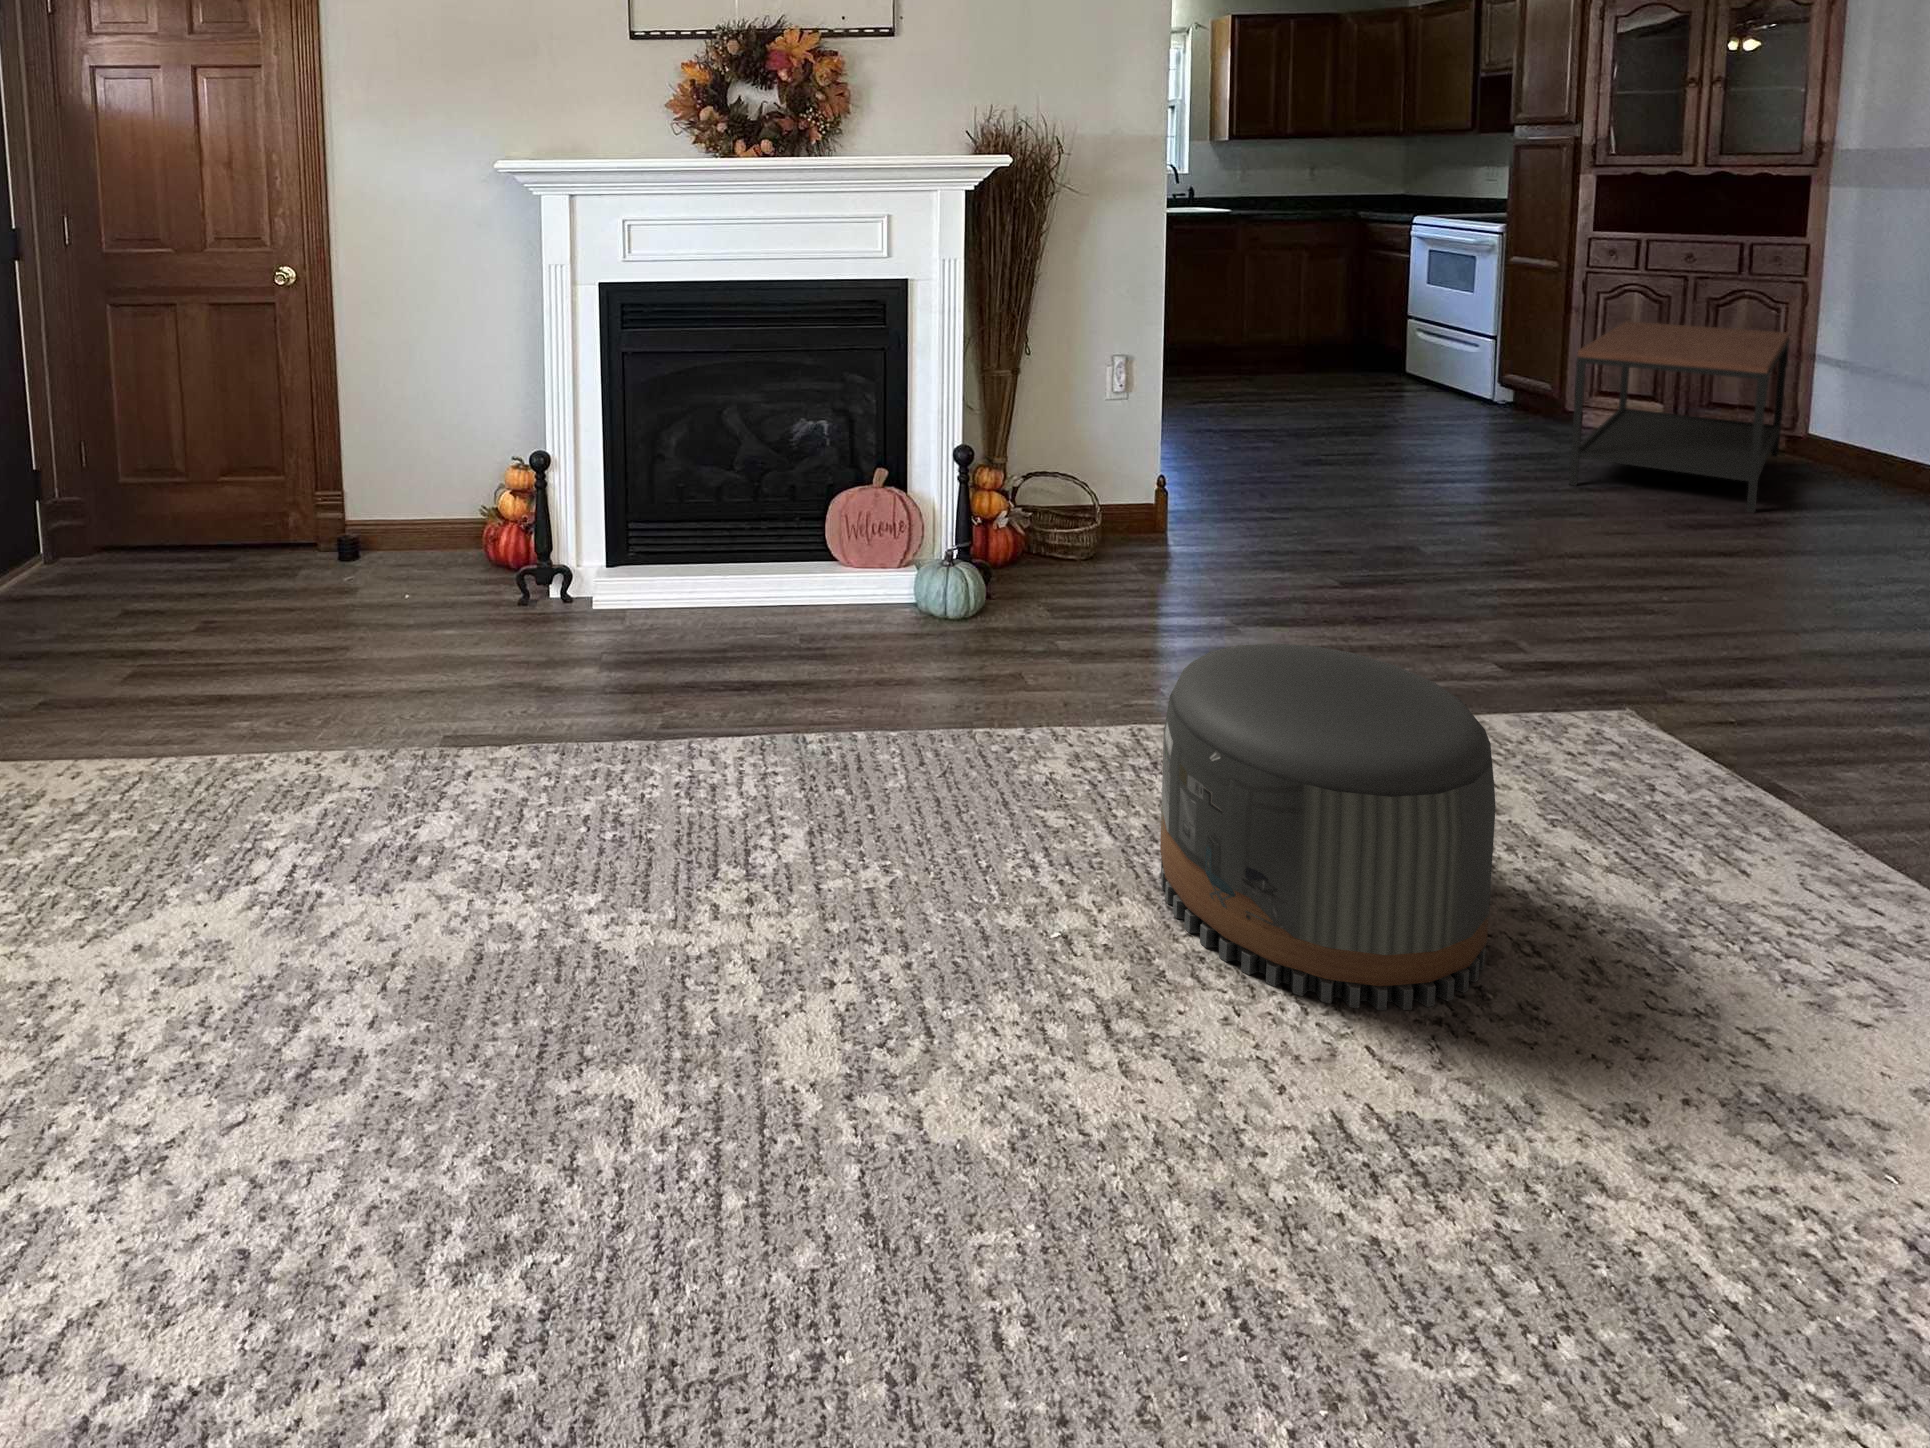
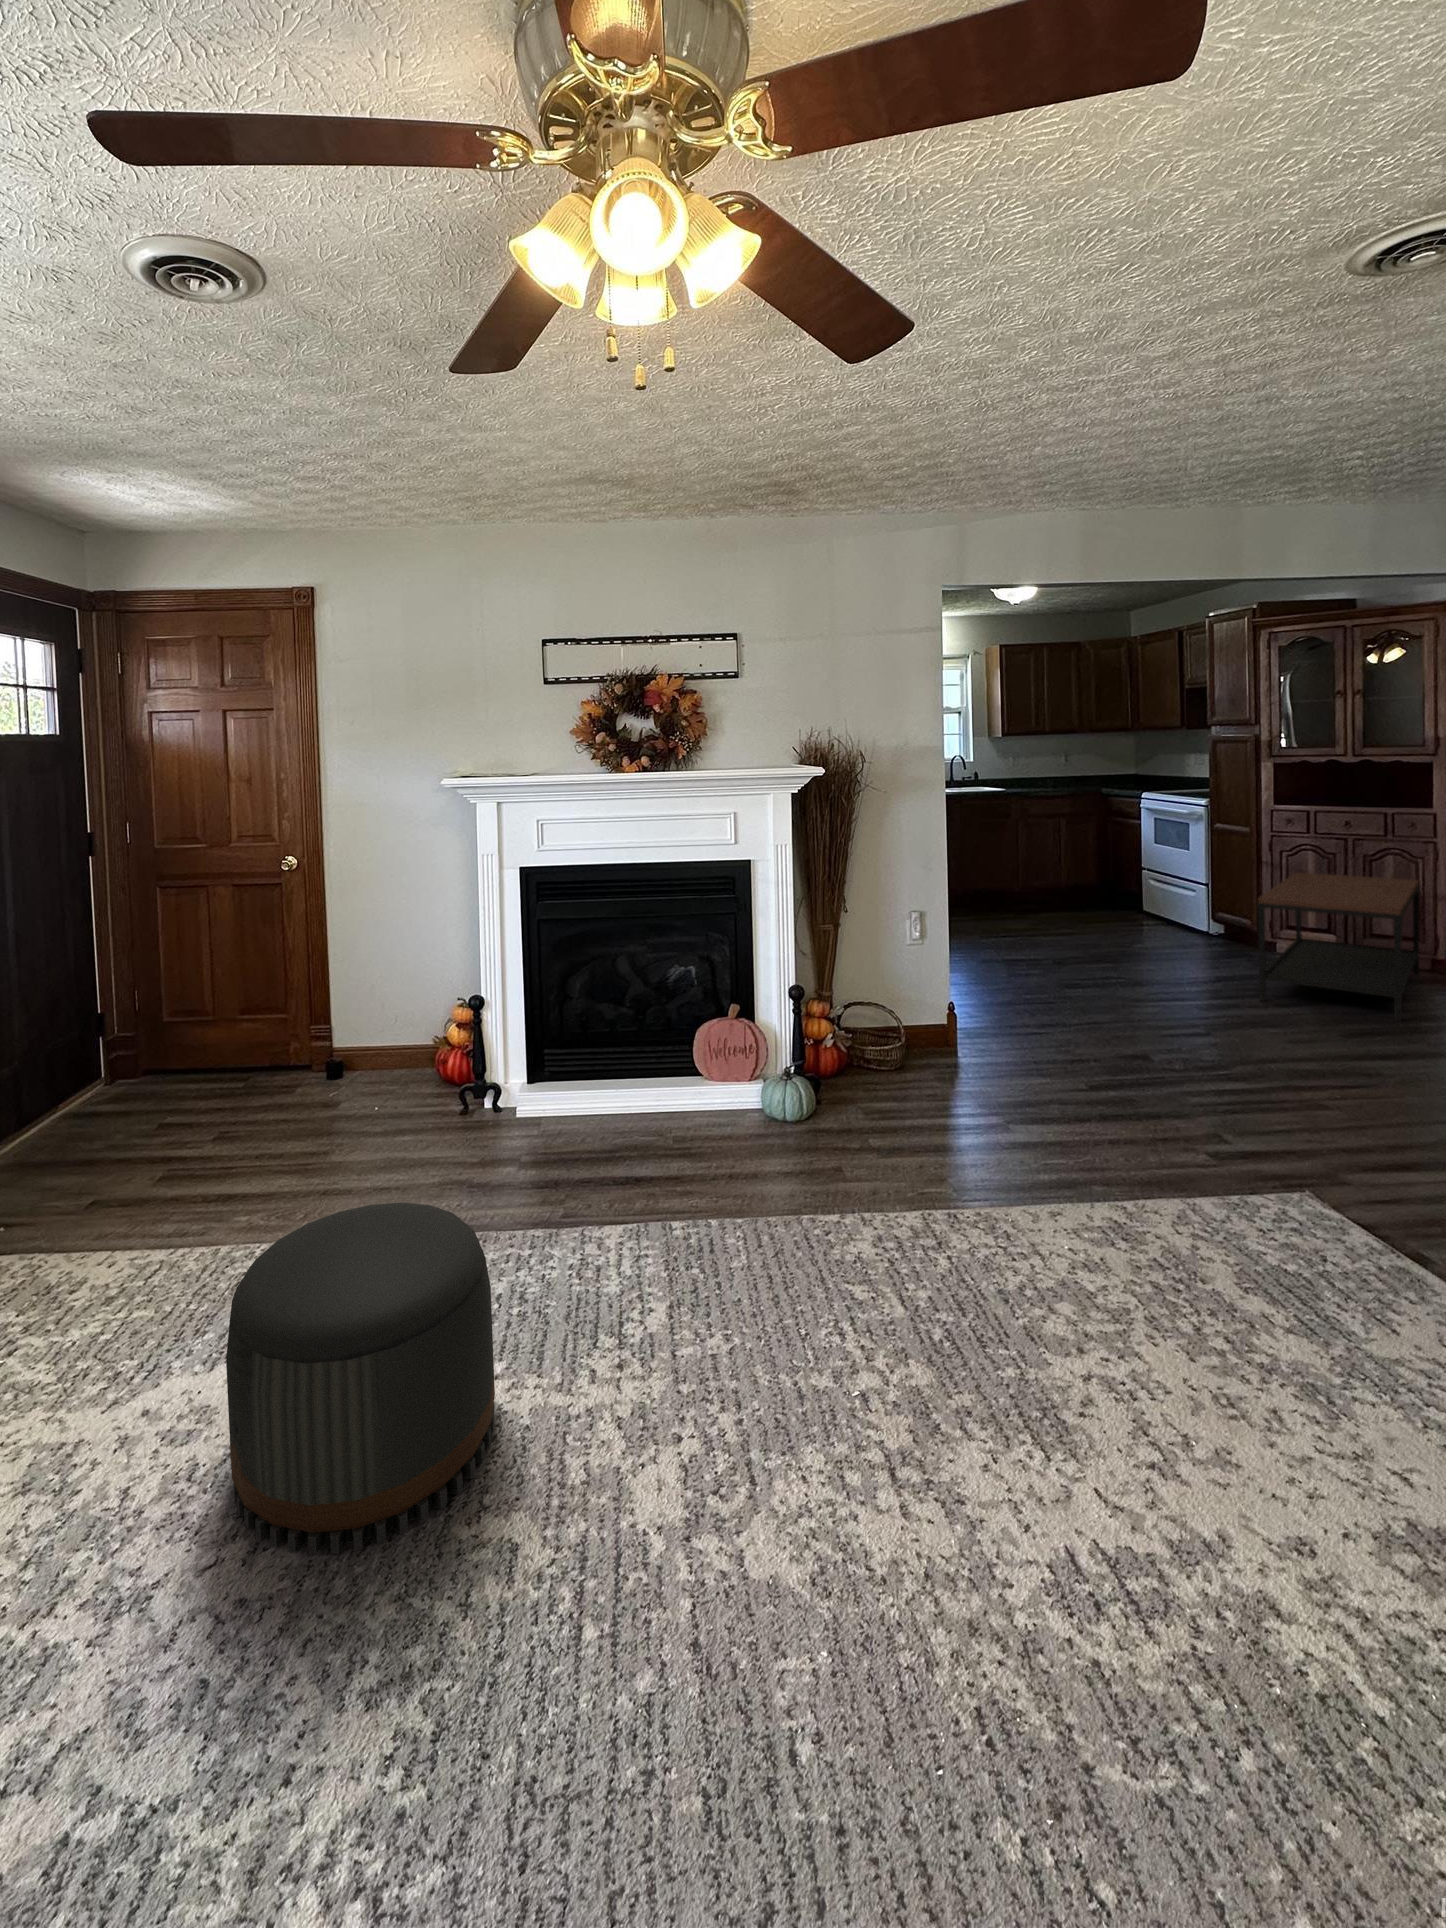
pouf: present [1160,643,1496,1010] -> present [226,1202,495,1555]

